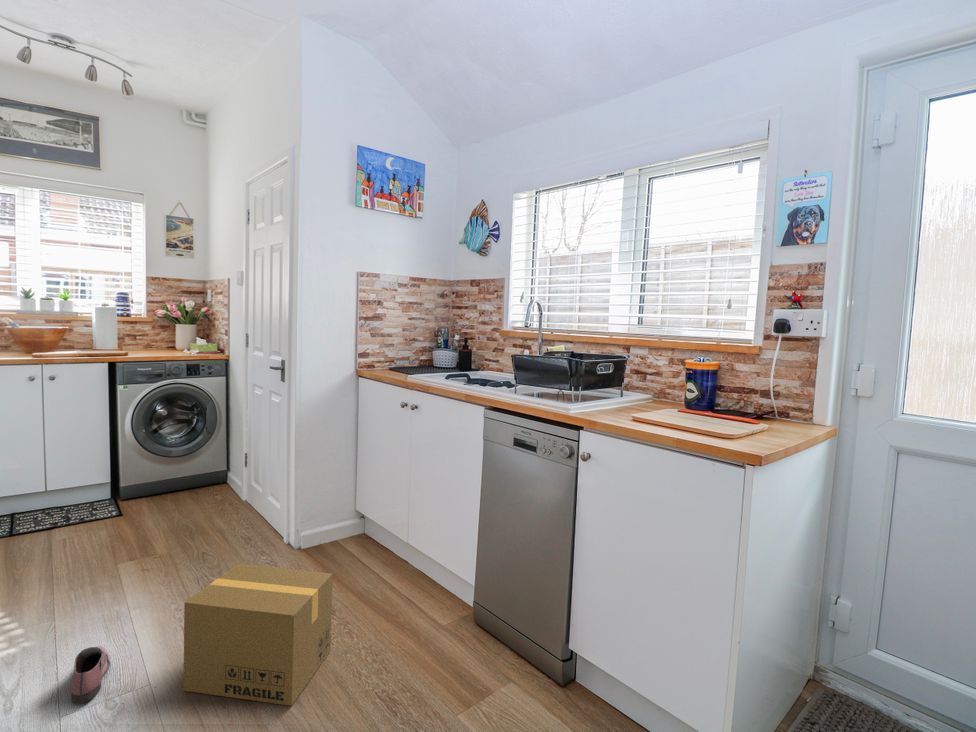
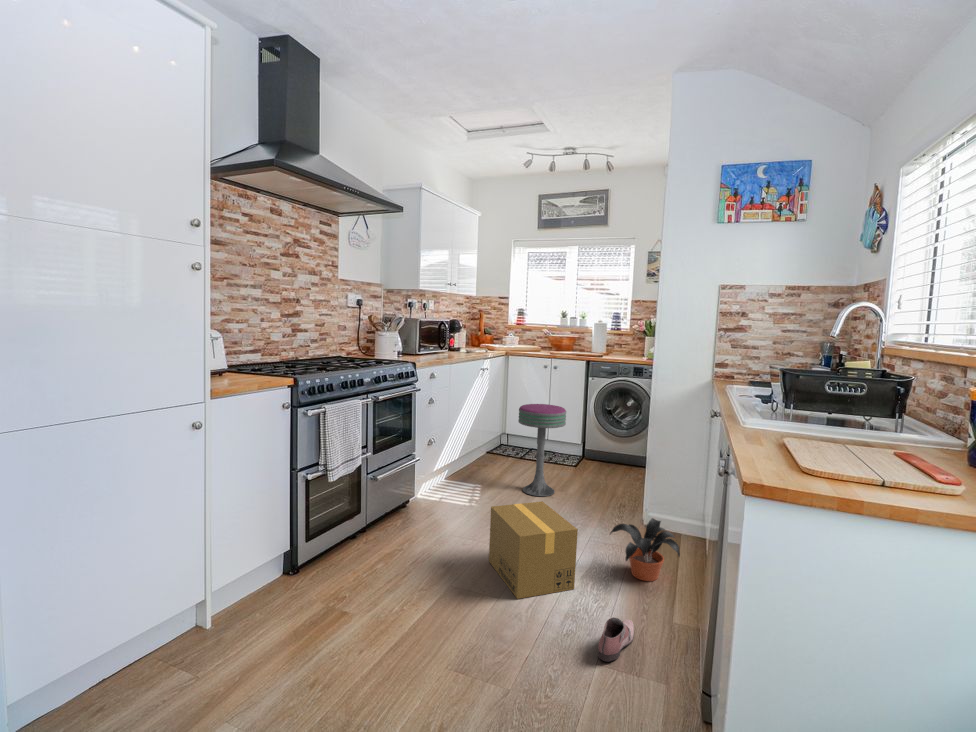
bar stool: none [68,431,157,576] -> present [518,404,566,496]
potted plant: none [327,530,406,603] -> present [610,518,680,581]
shoe: present [71,646,110,704] -> present [598,617,634,662]

